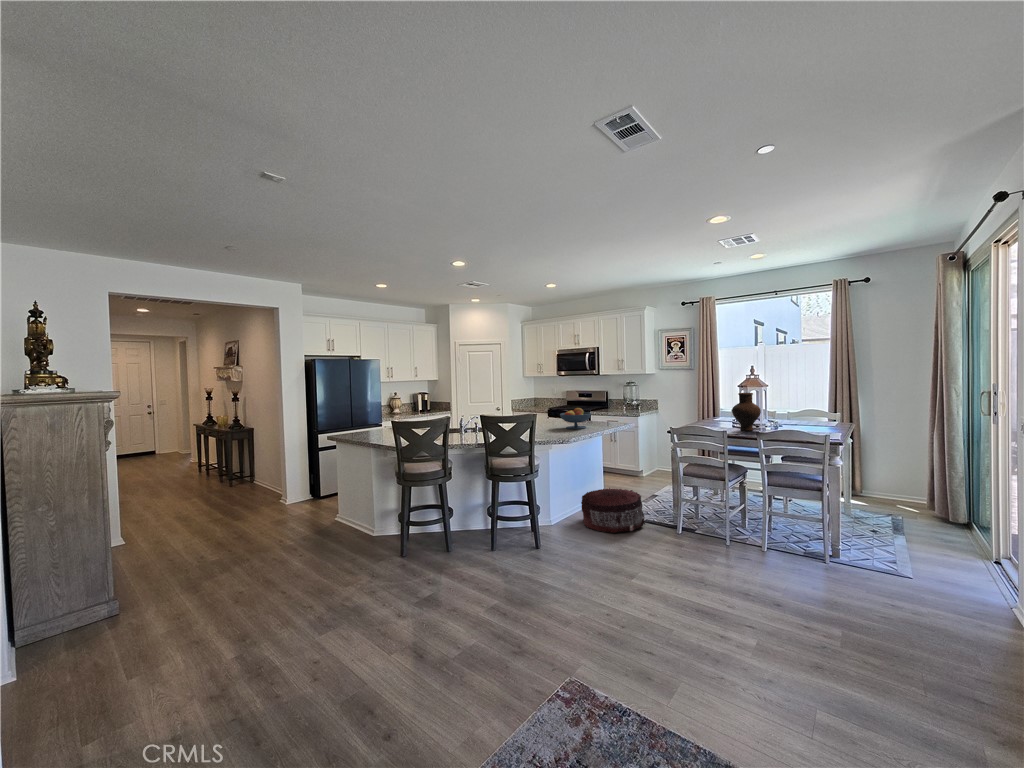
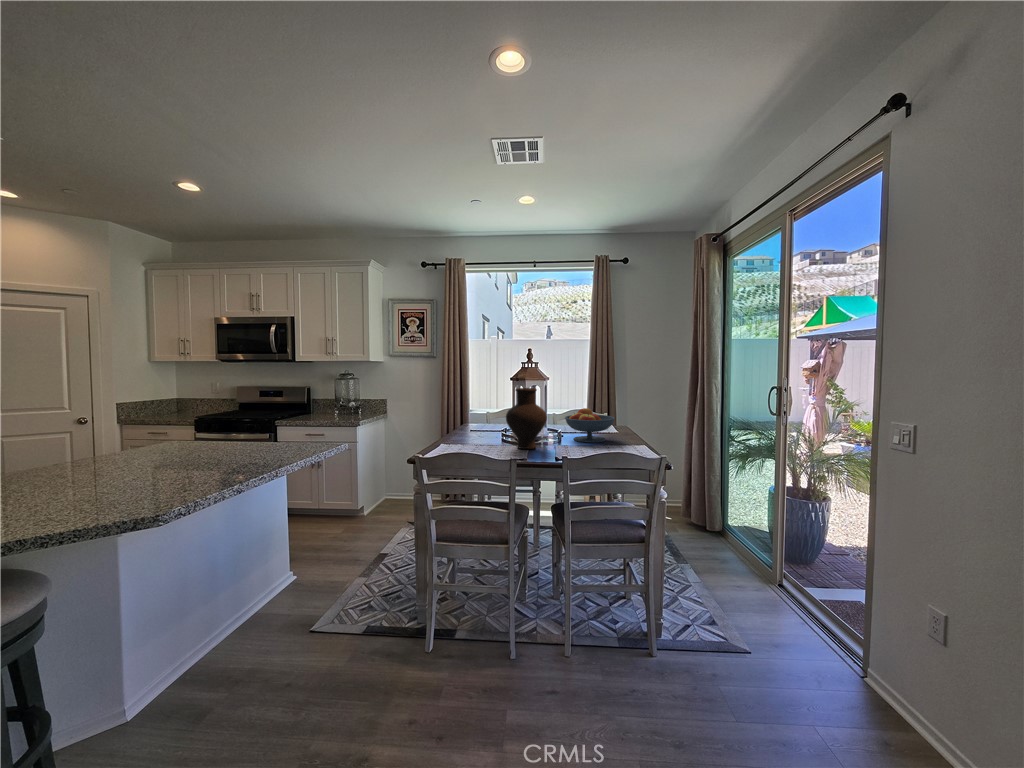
fruit bowl: present [560,408,591,429] -> present [565,408,615,443]
pouf: present [581,488,645,533] -> none [201,581,357,722]

